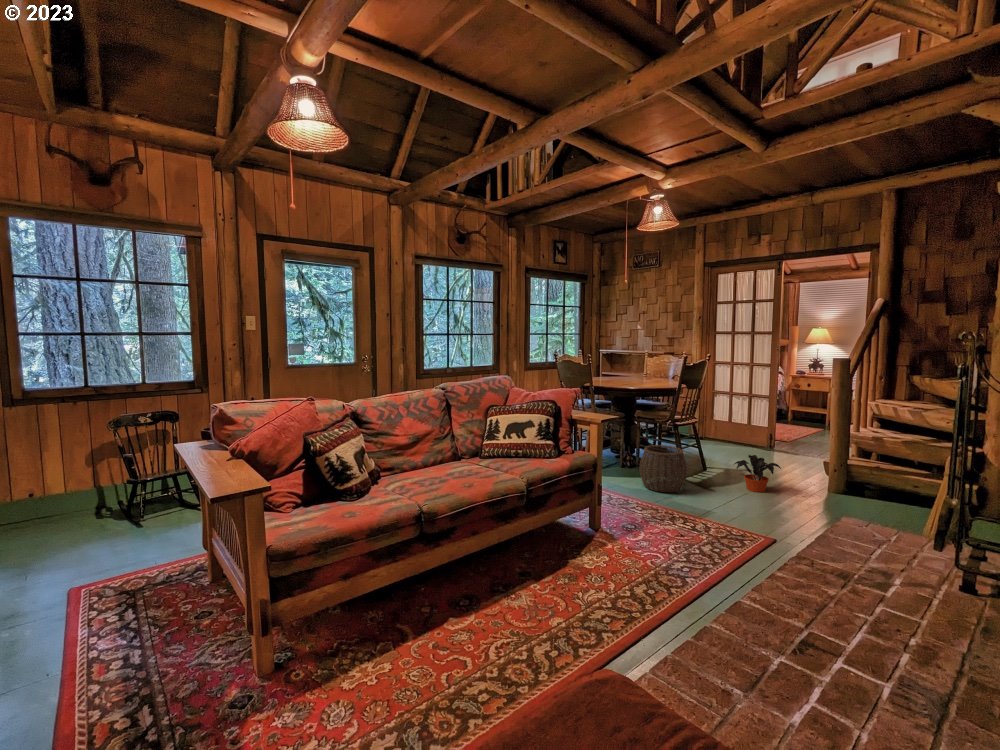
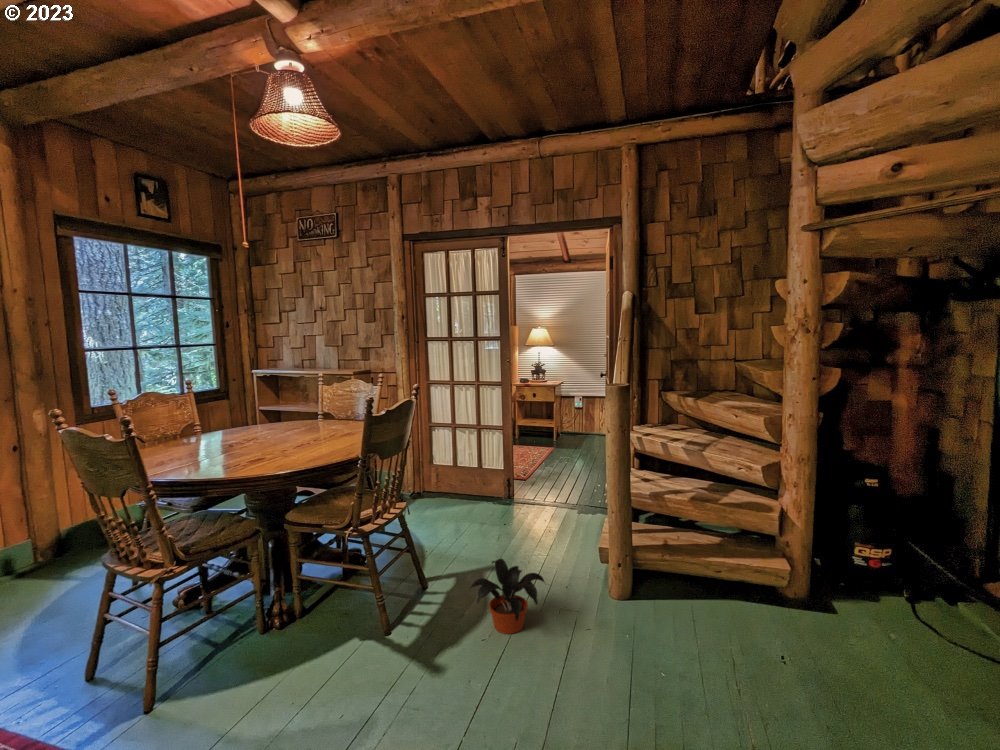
woven basket: present [640,445,687,492] -> none [287,582,389,706]

